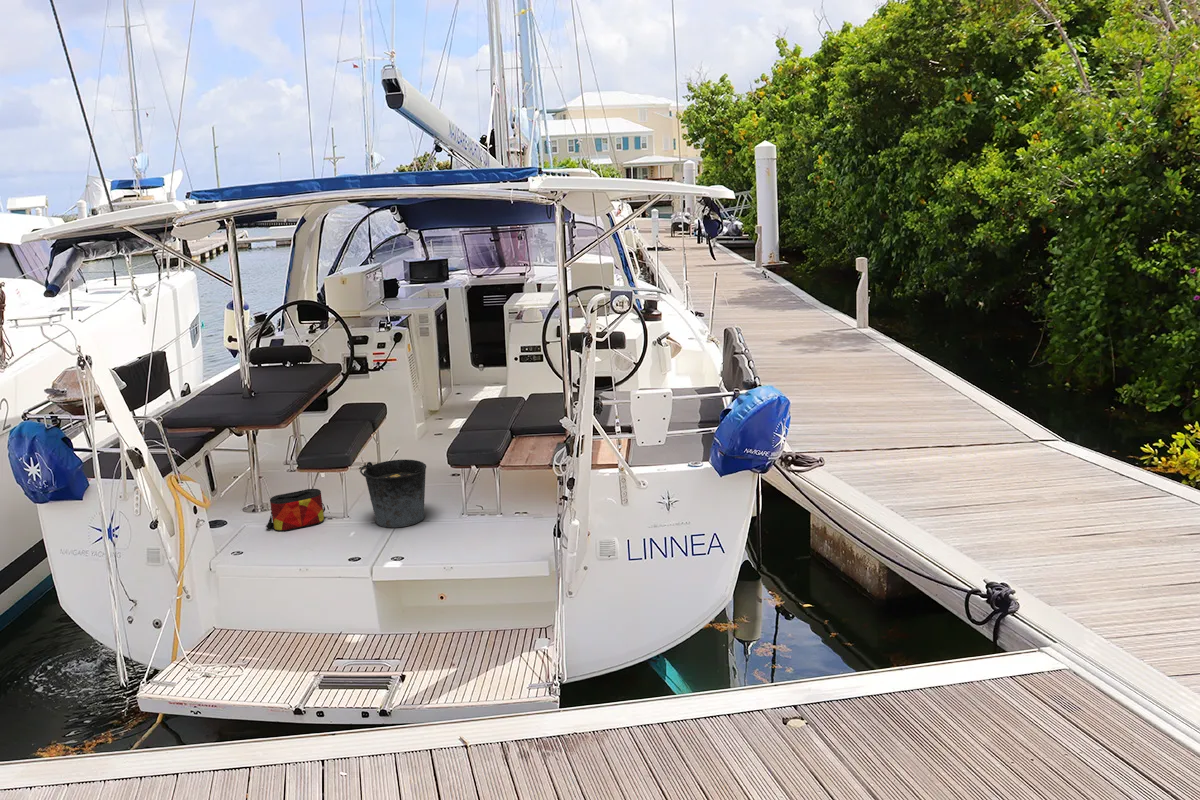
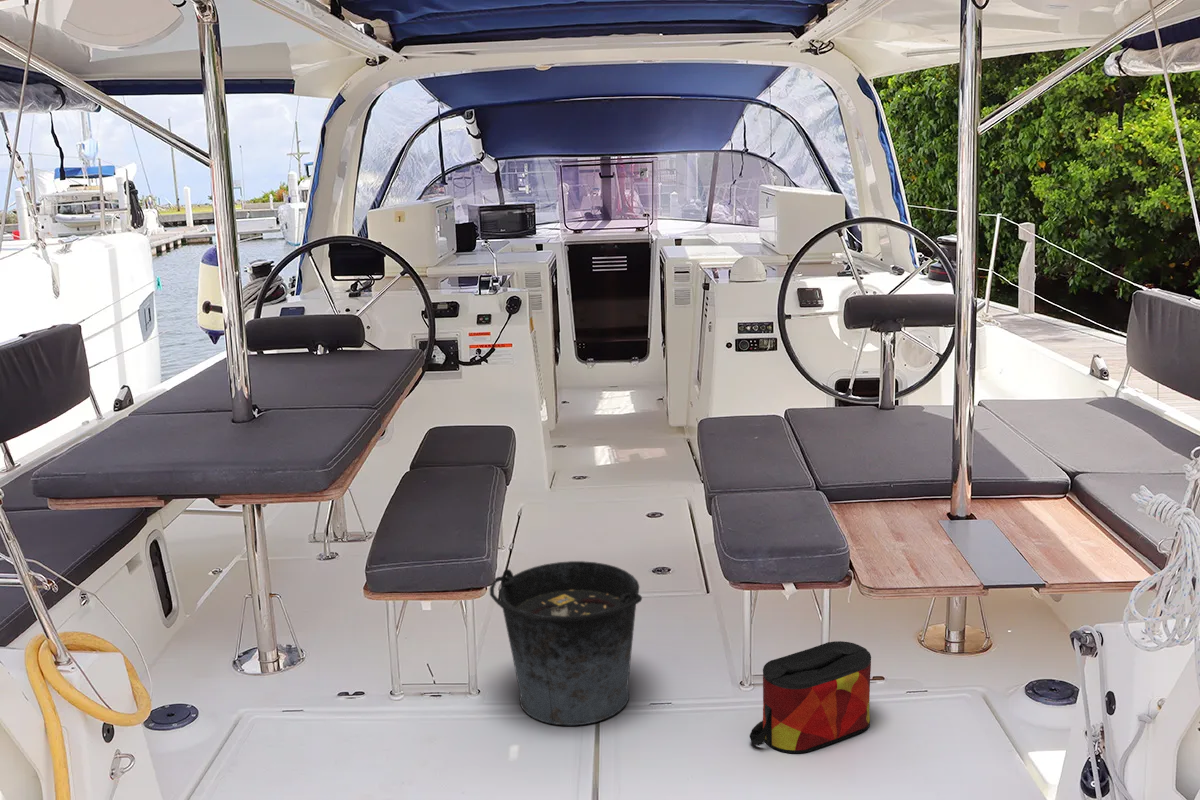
bag: present [266,489,325,531] -> present [750,641,871,753]

